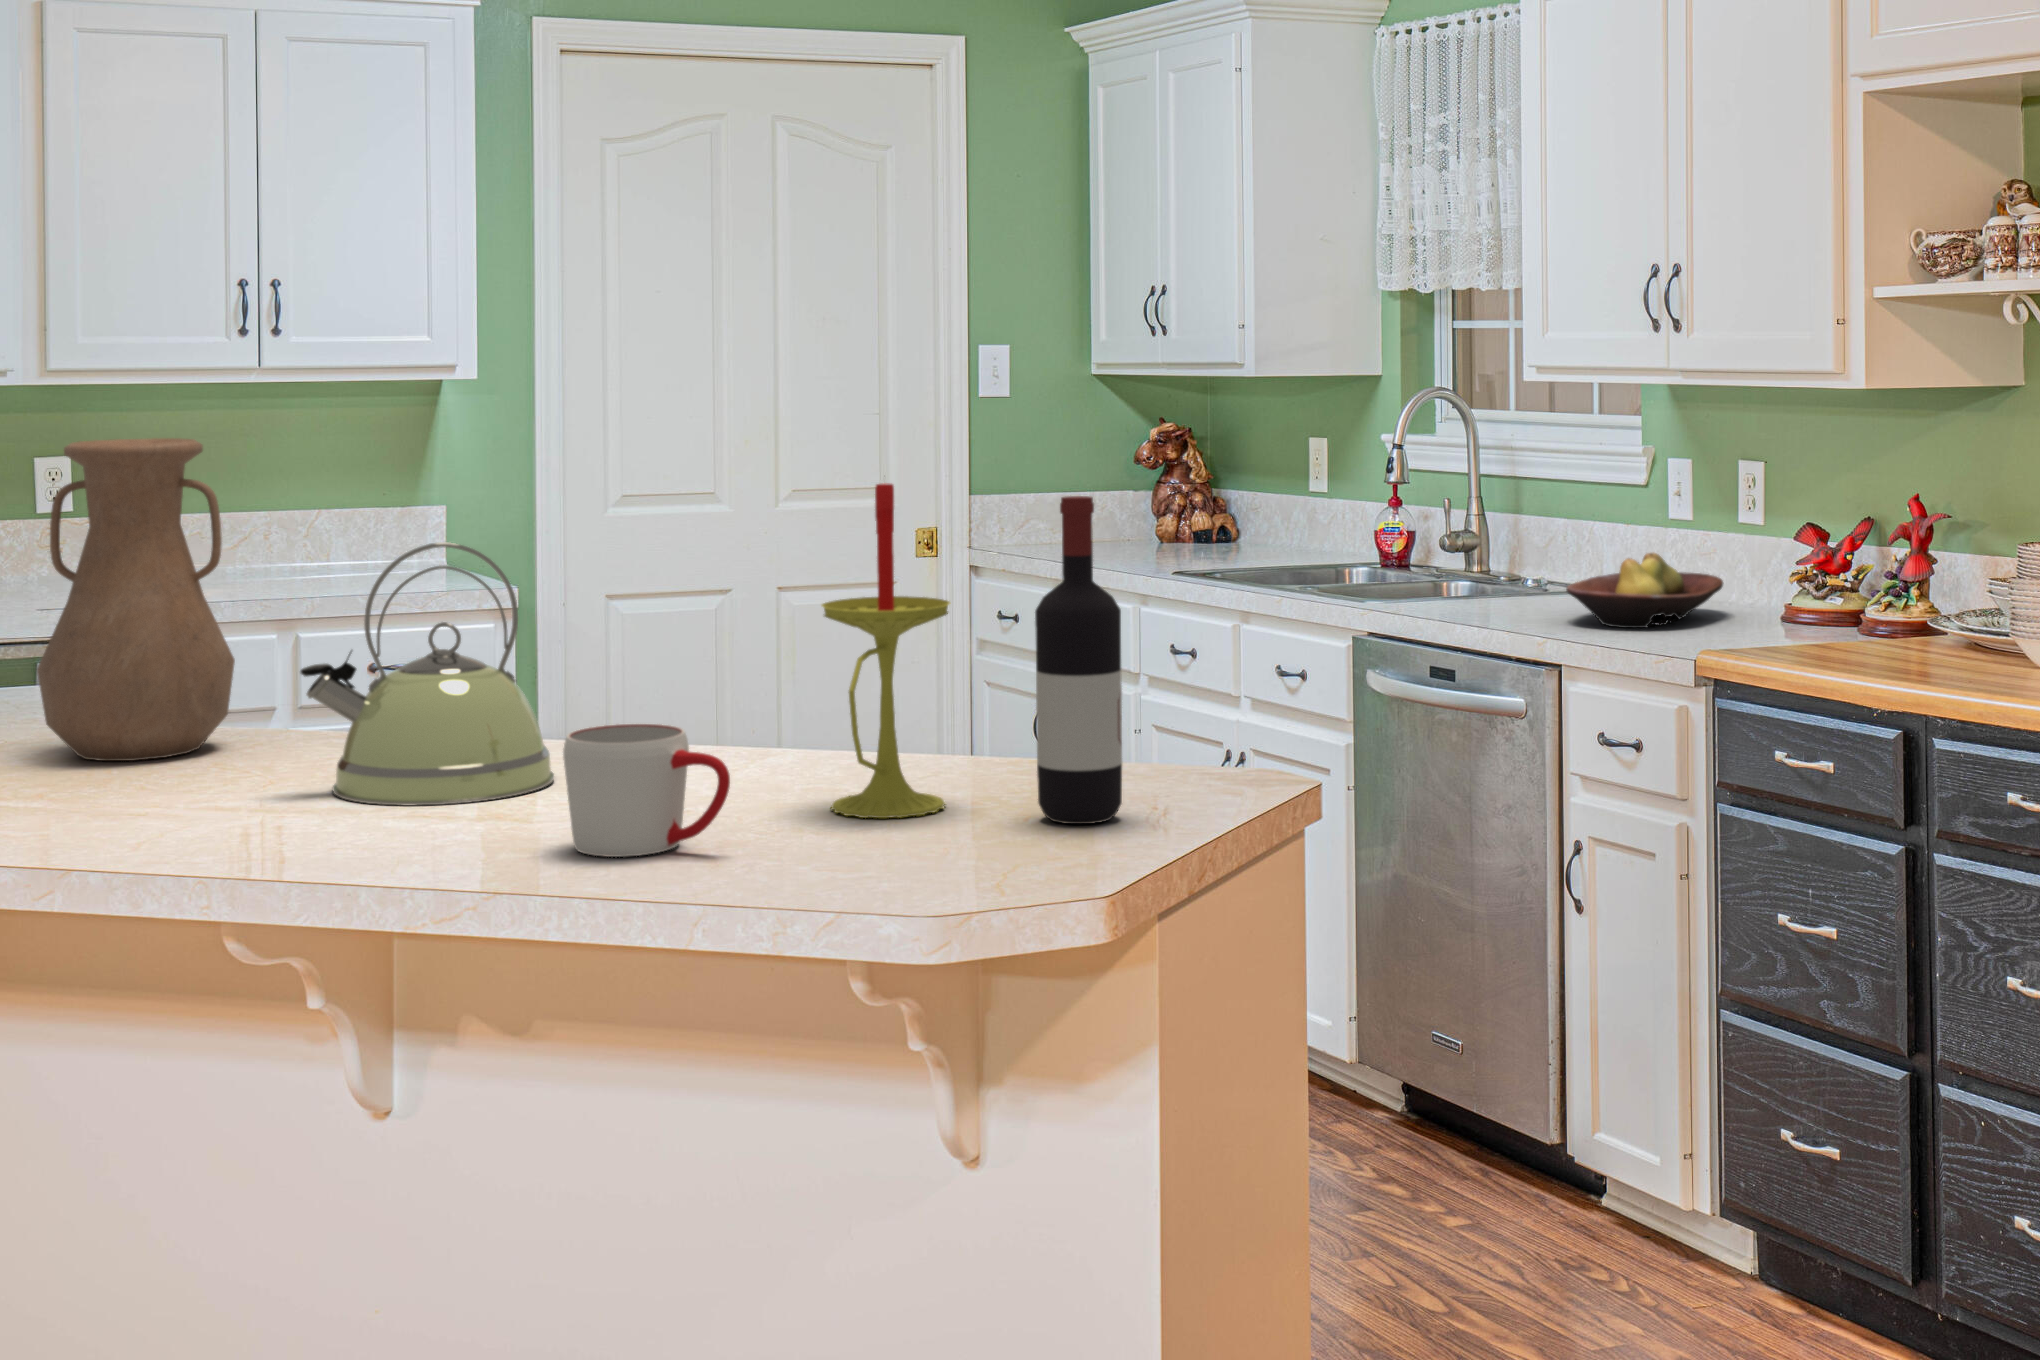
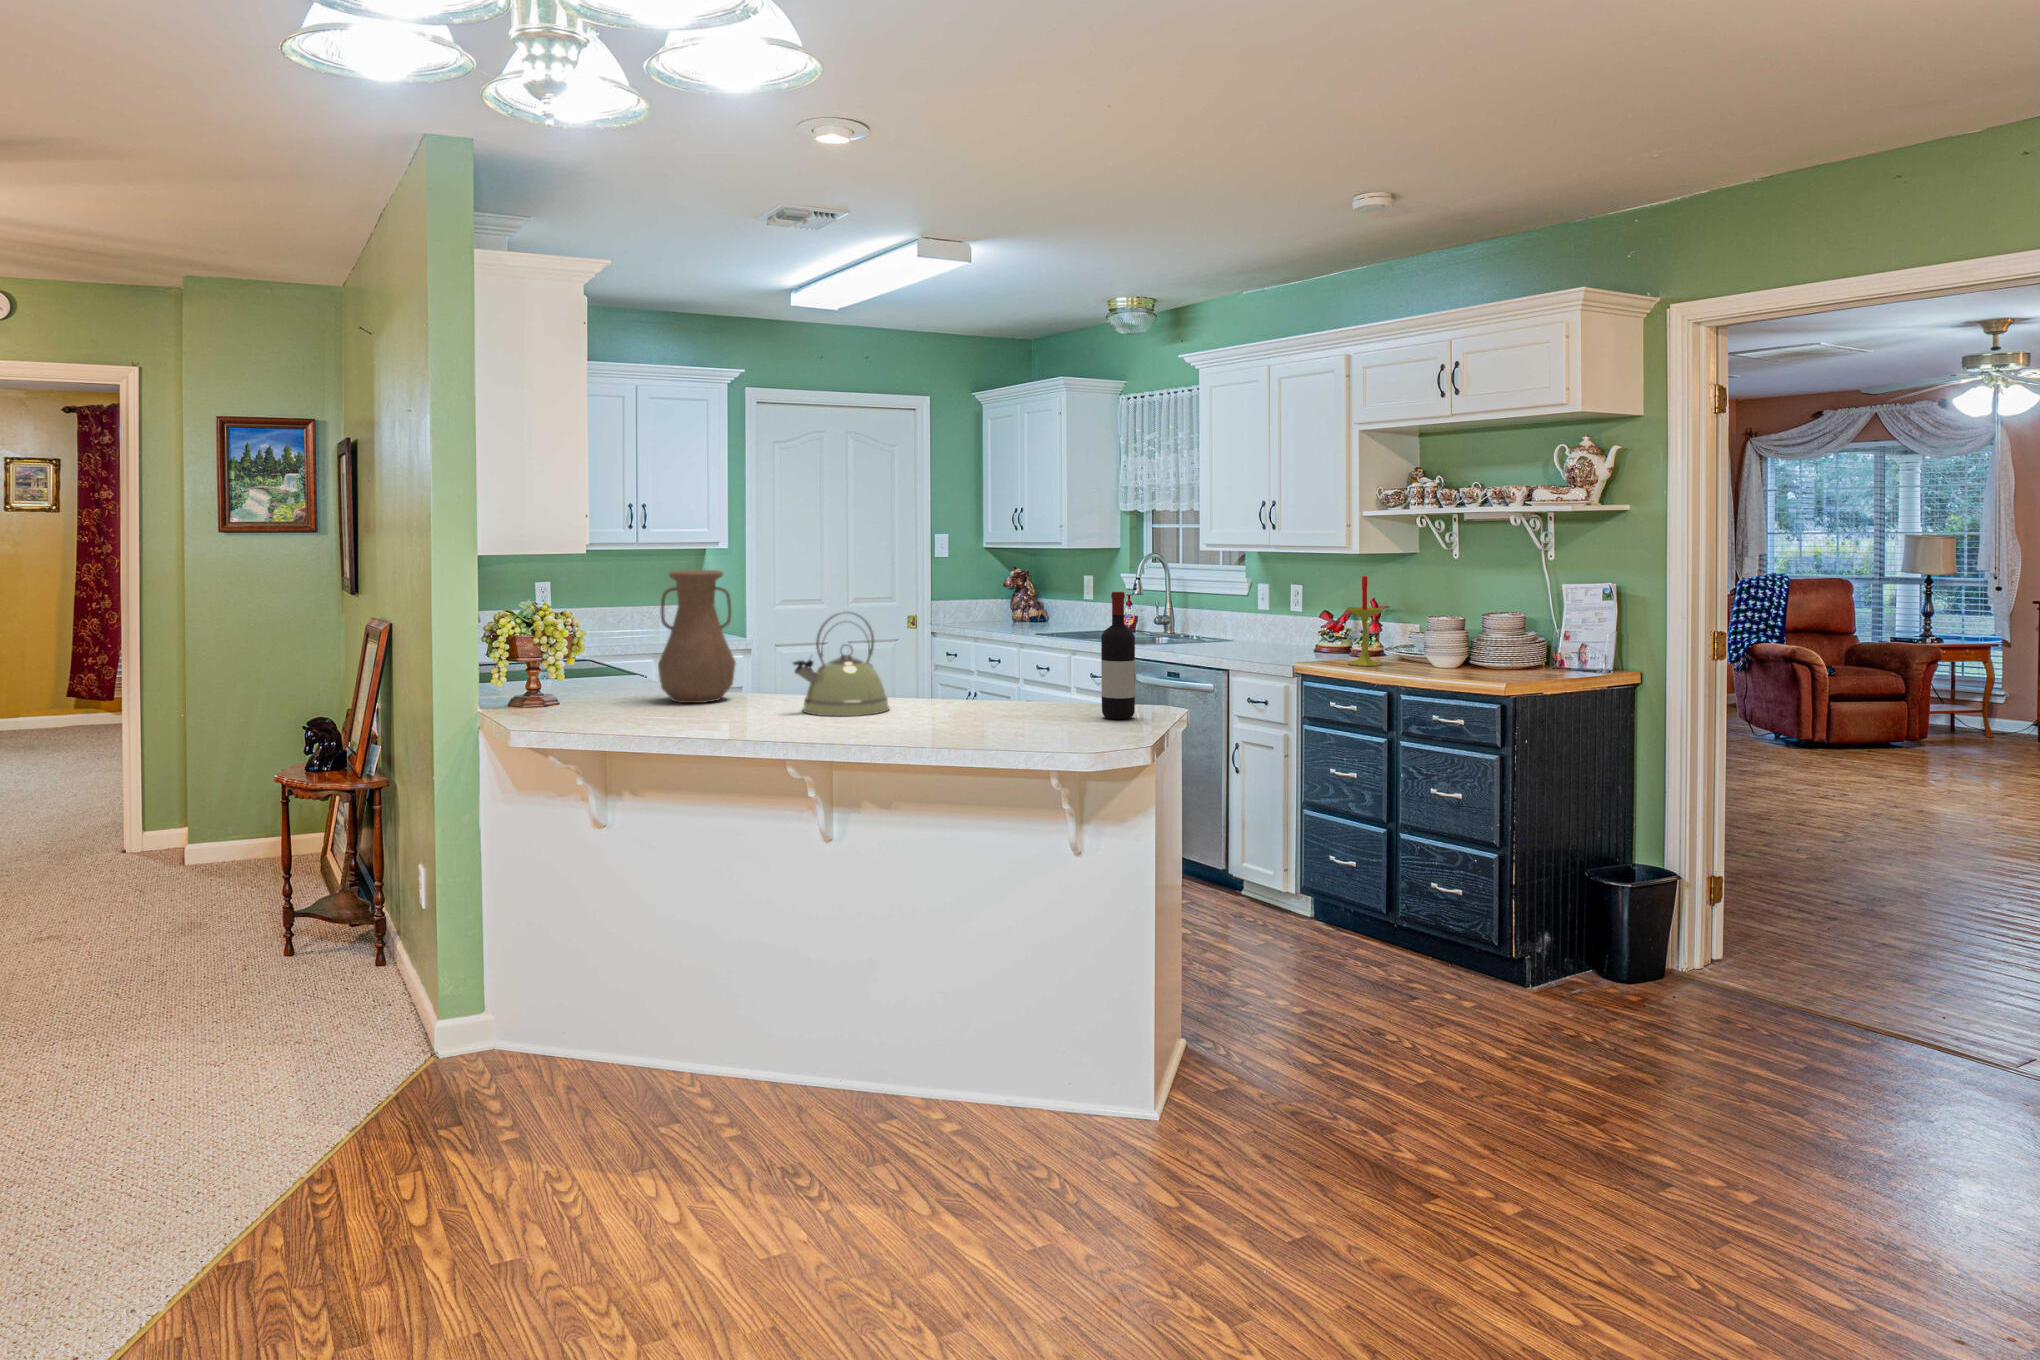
candle: present [822,483,950,818] -> present [1346,576,1383,666]
fruit bowl: present [1566,553,1723,628] -> none [1226,623,1289,654]
mug: present [563,724,730,857] -> none [929,681,998,731]

